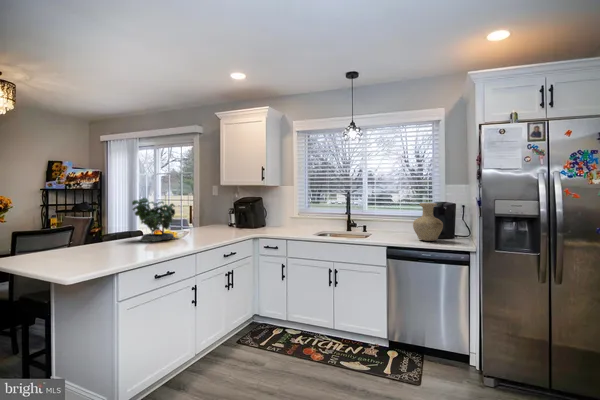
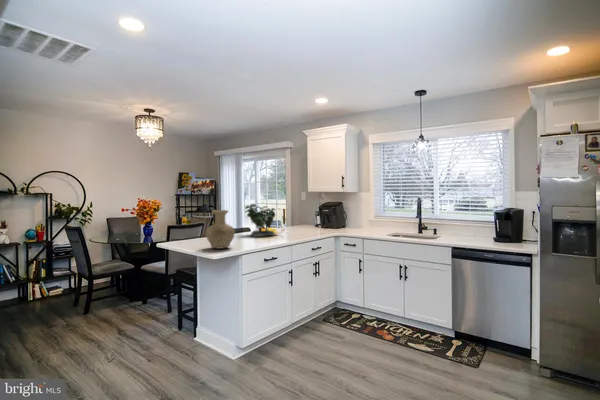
vase: present [413,203,443,241] -> present [206,210,235,249]

